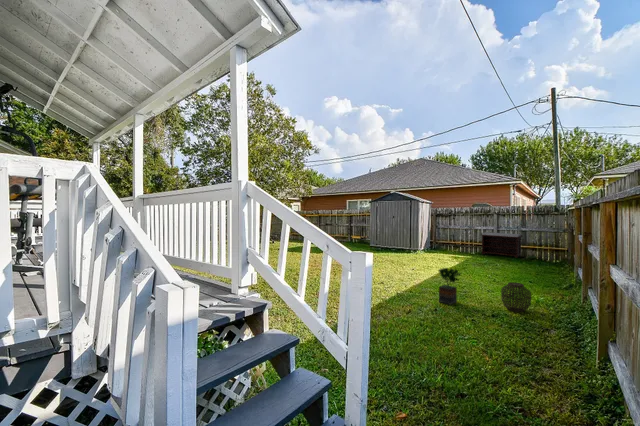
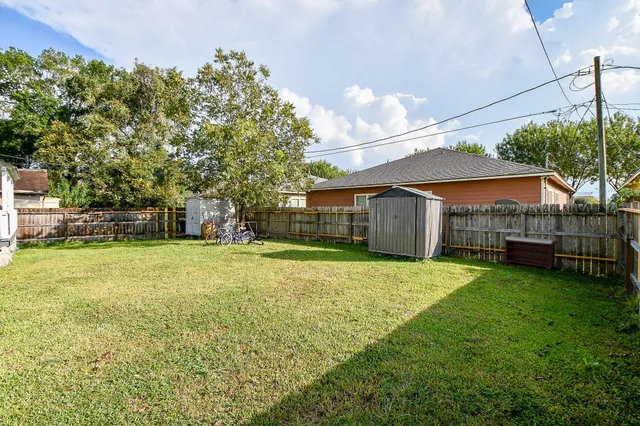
potted tree: present [439,268,460,305] -> none [435,304,471,363]
woven basket: present [501,282,531,312] -> none [532,336,583,386]

